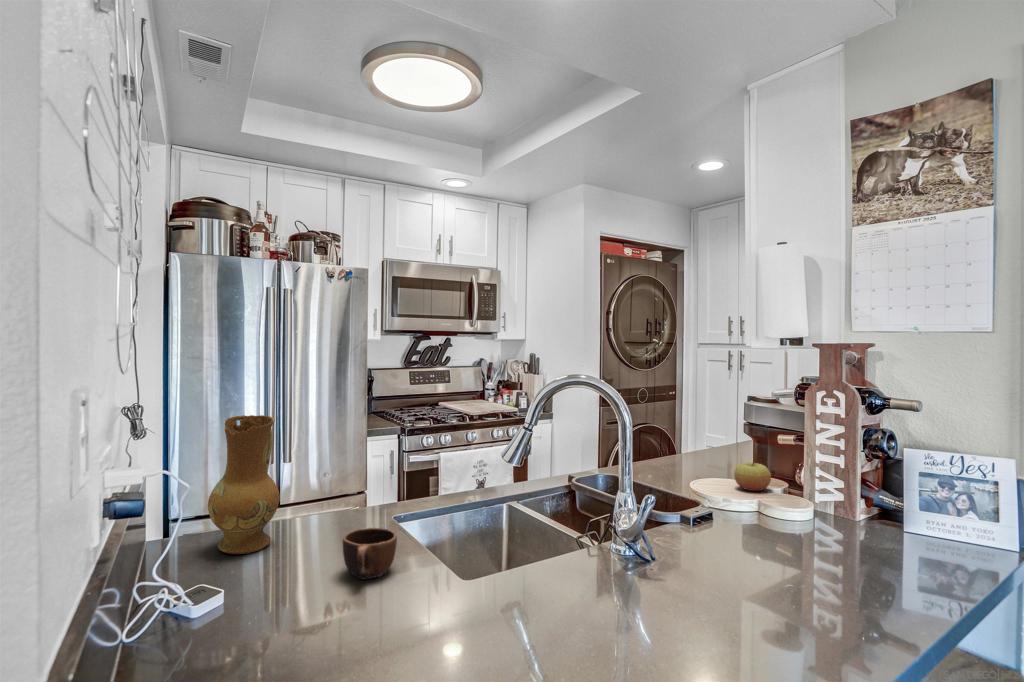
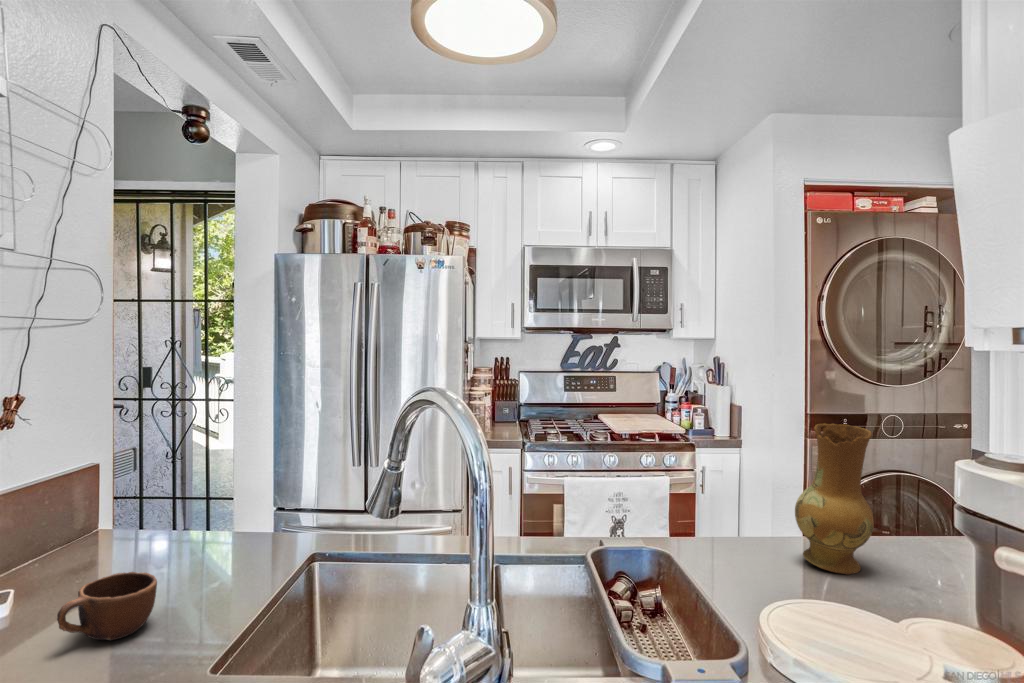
ceramic jug: present [208,415,280,554] -> present [795,423,874,575]
apple: present [734,463,771,491] -> none [824,579,904,645]

